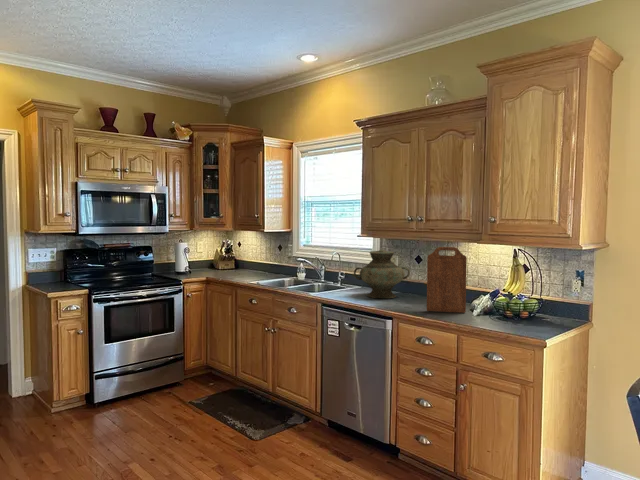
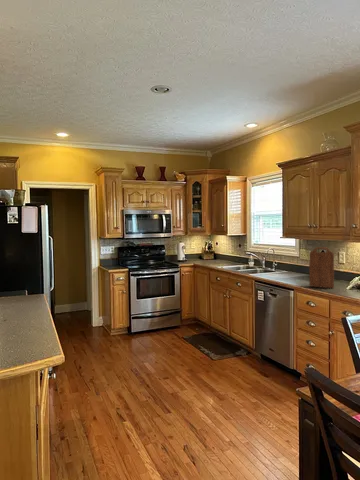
vase: present [354,250,410,298] -> none [273,249,310,279]

